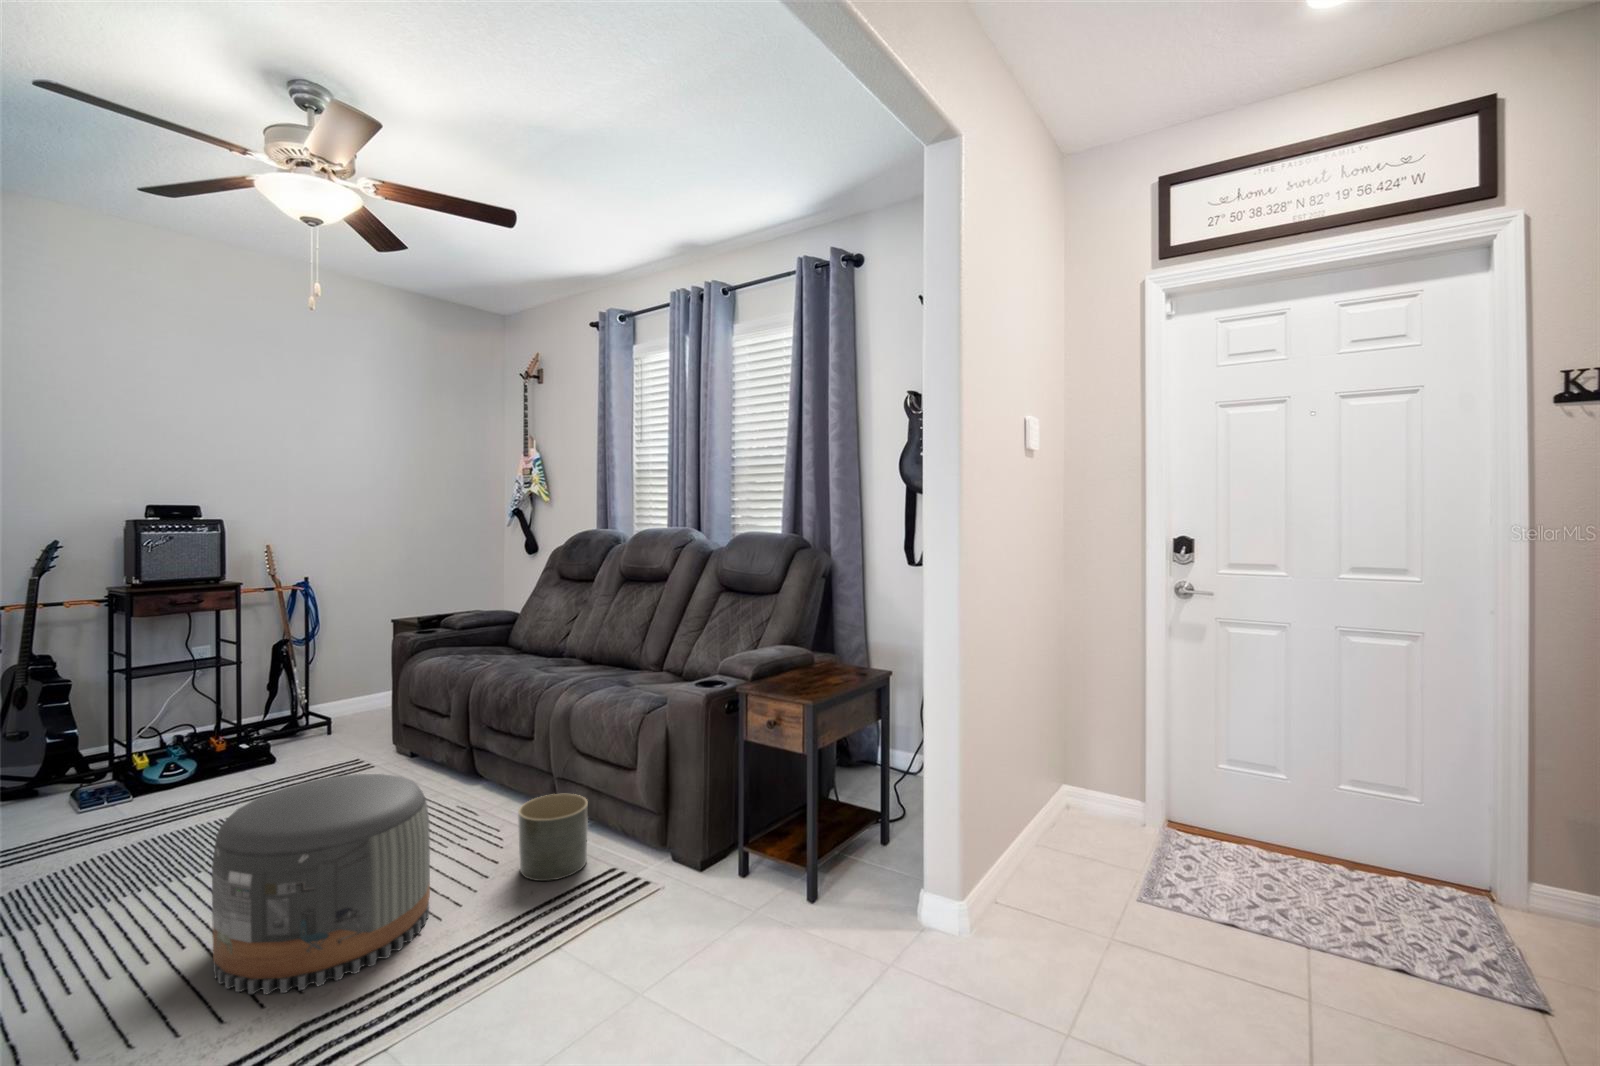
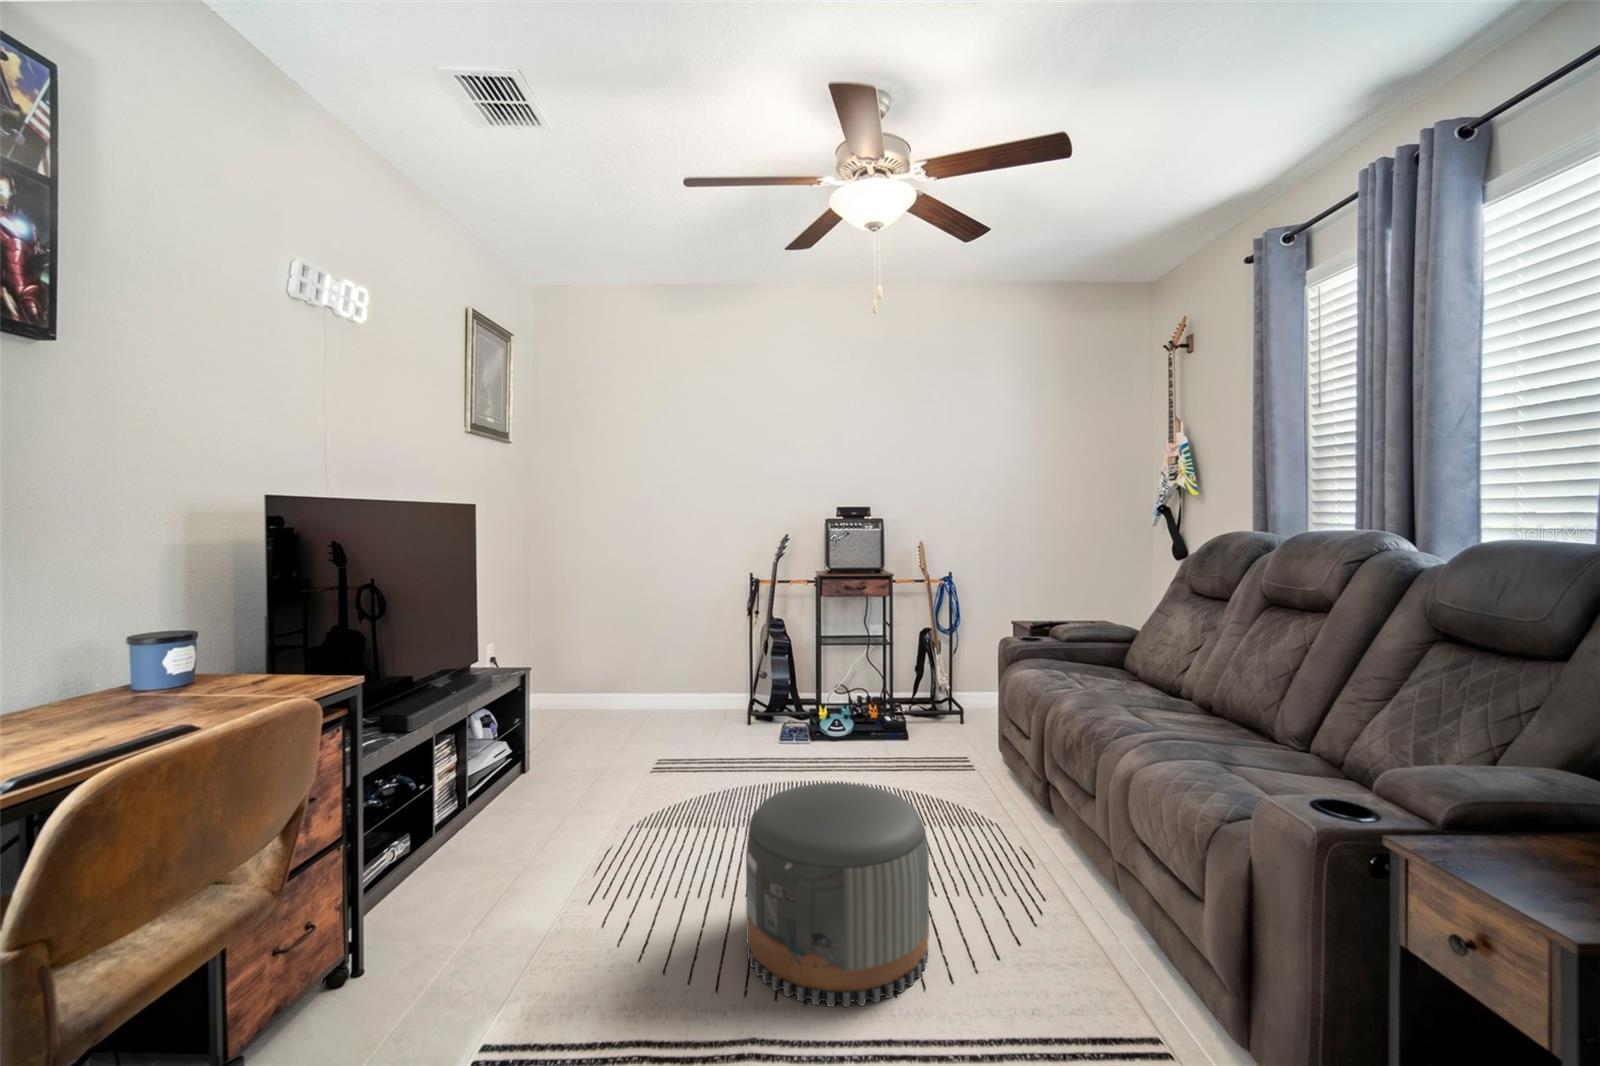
planter: present [518,794,588,881] -> none [1035,883,1128,1011]

